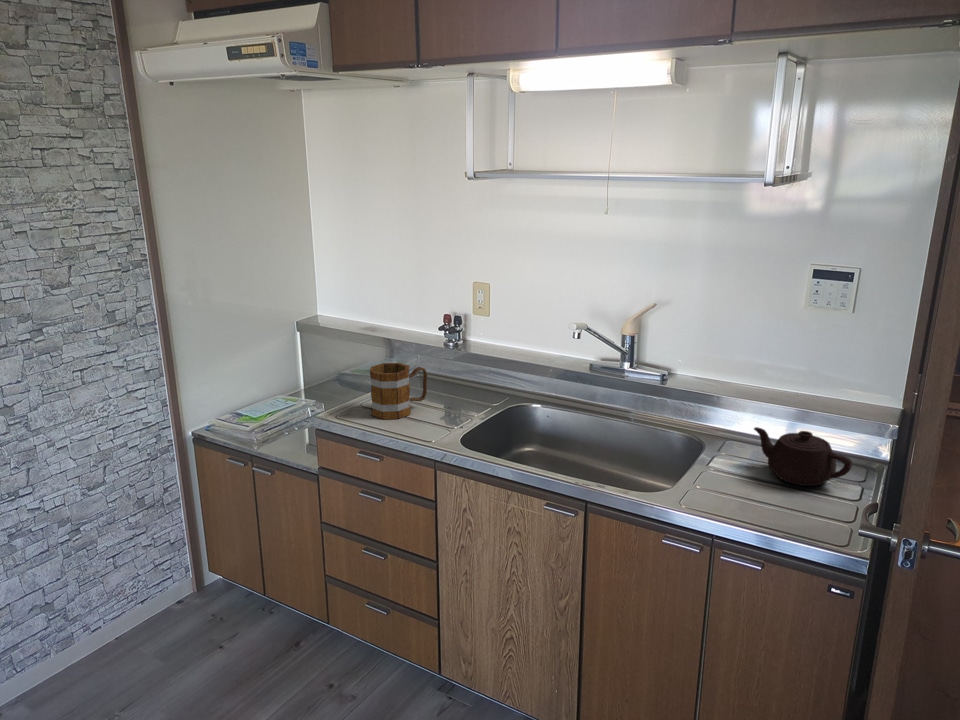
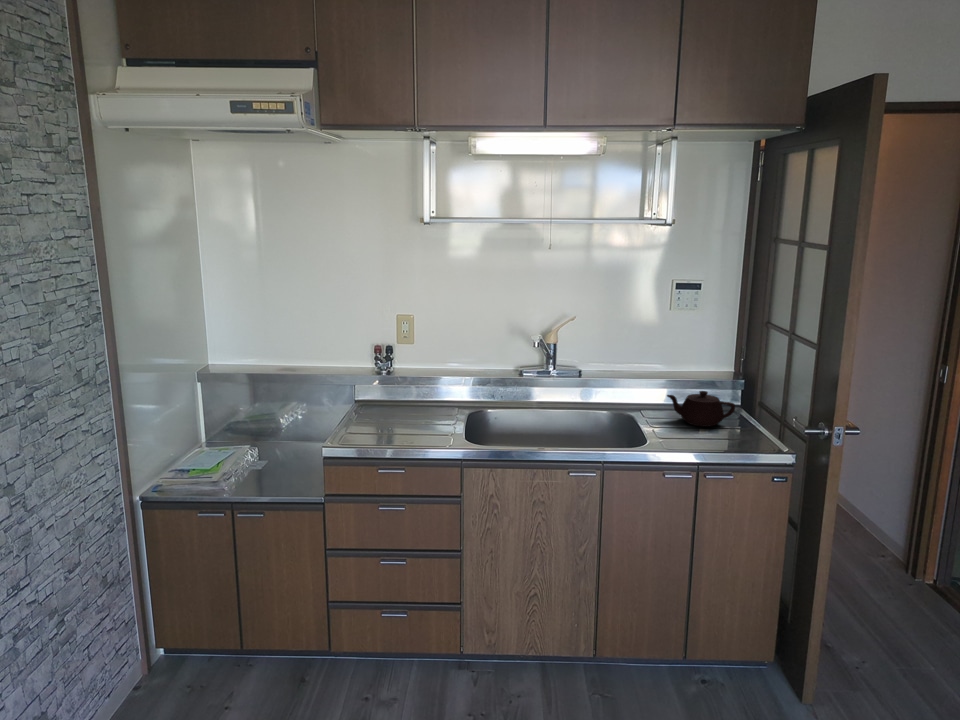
mug: present [370,363,427,419] -> none [357,389,400,440]

